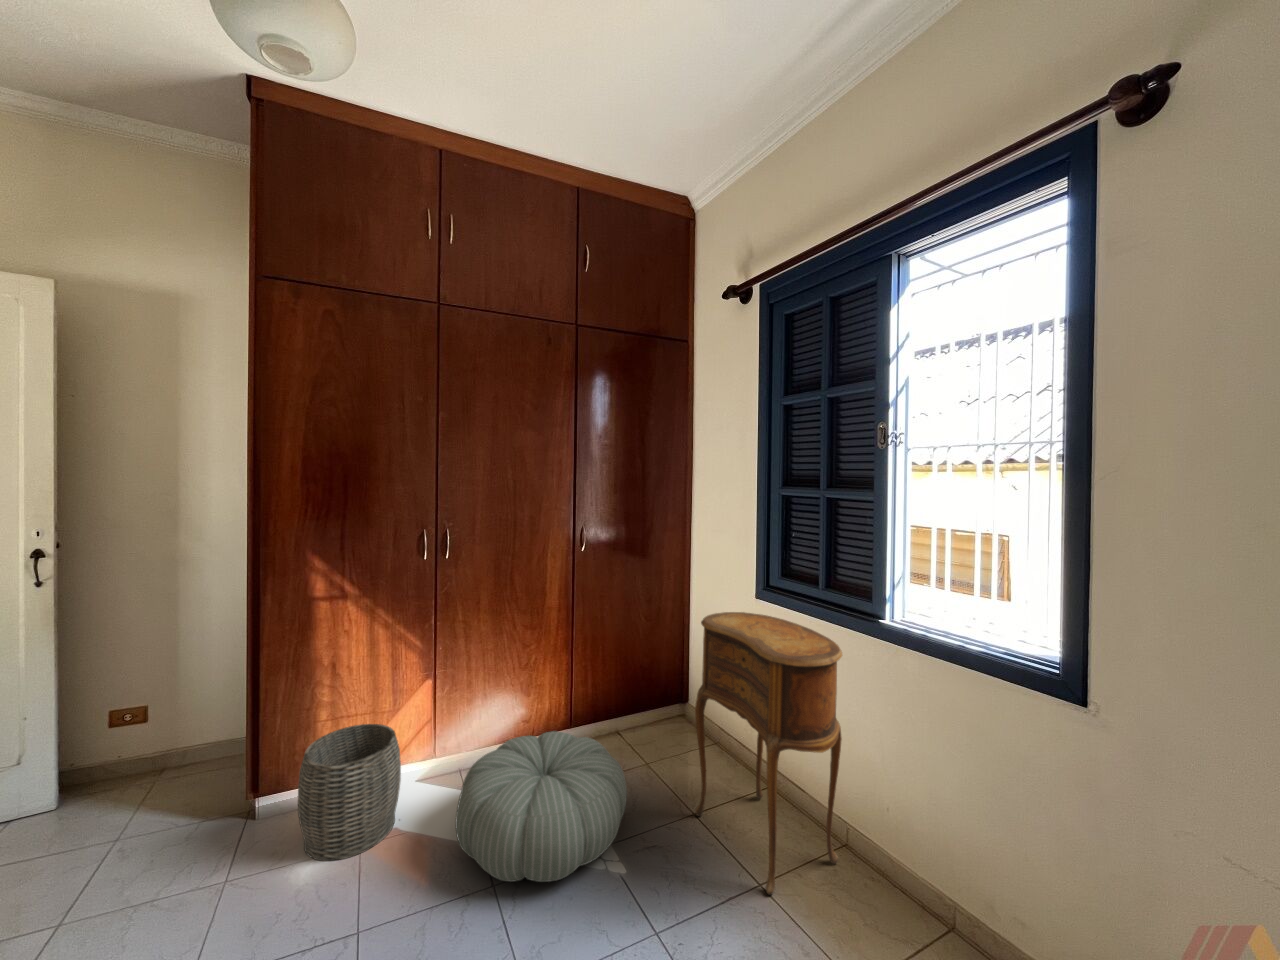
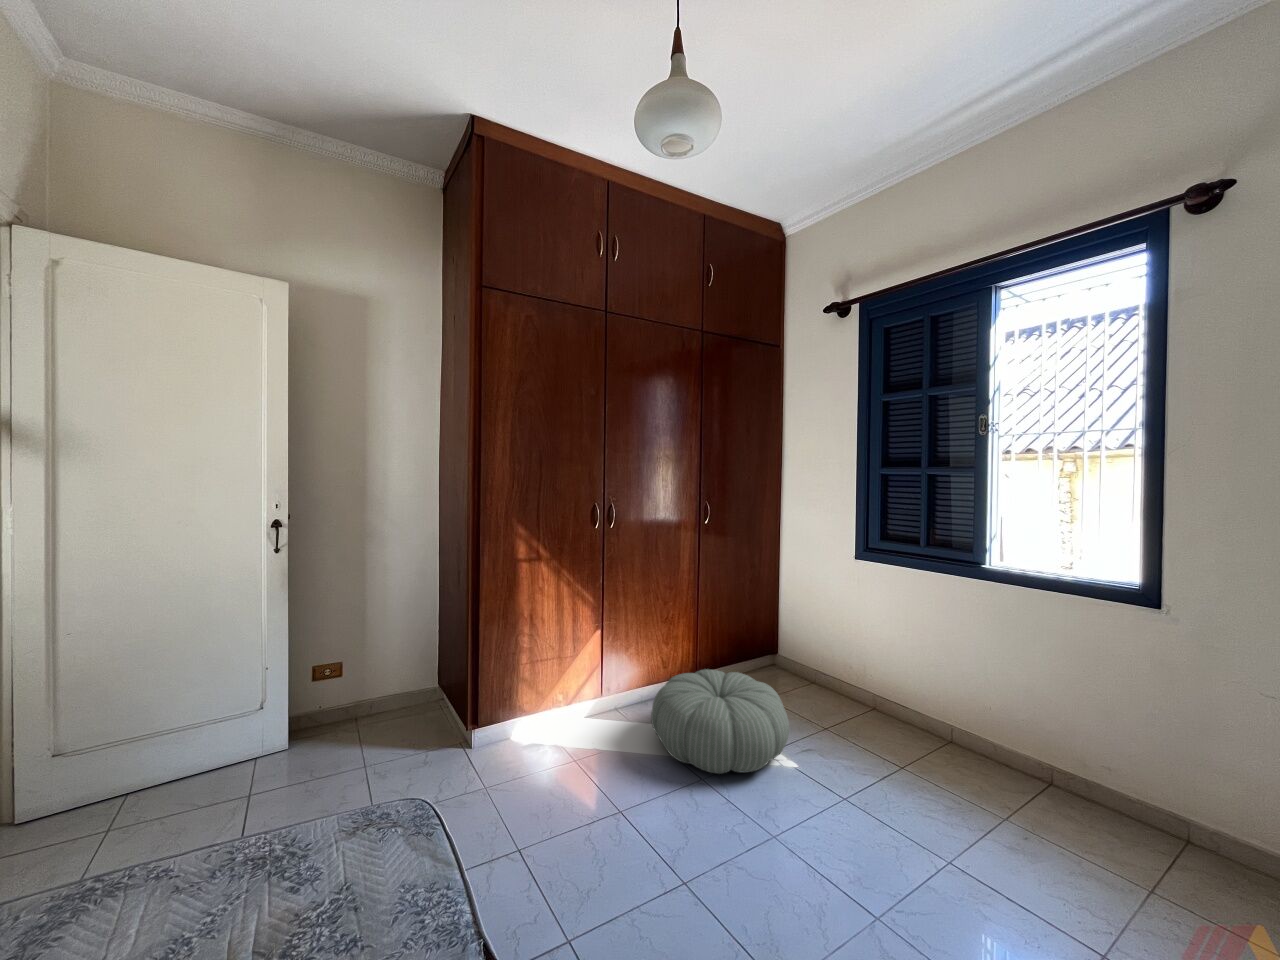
side table: present [695,612,842,895] -> none [828,568,962,772]
woven basket: present [298,724,401,861] -> none [525,666,599,771]

